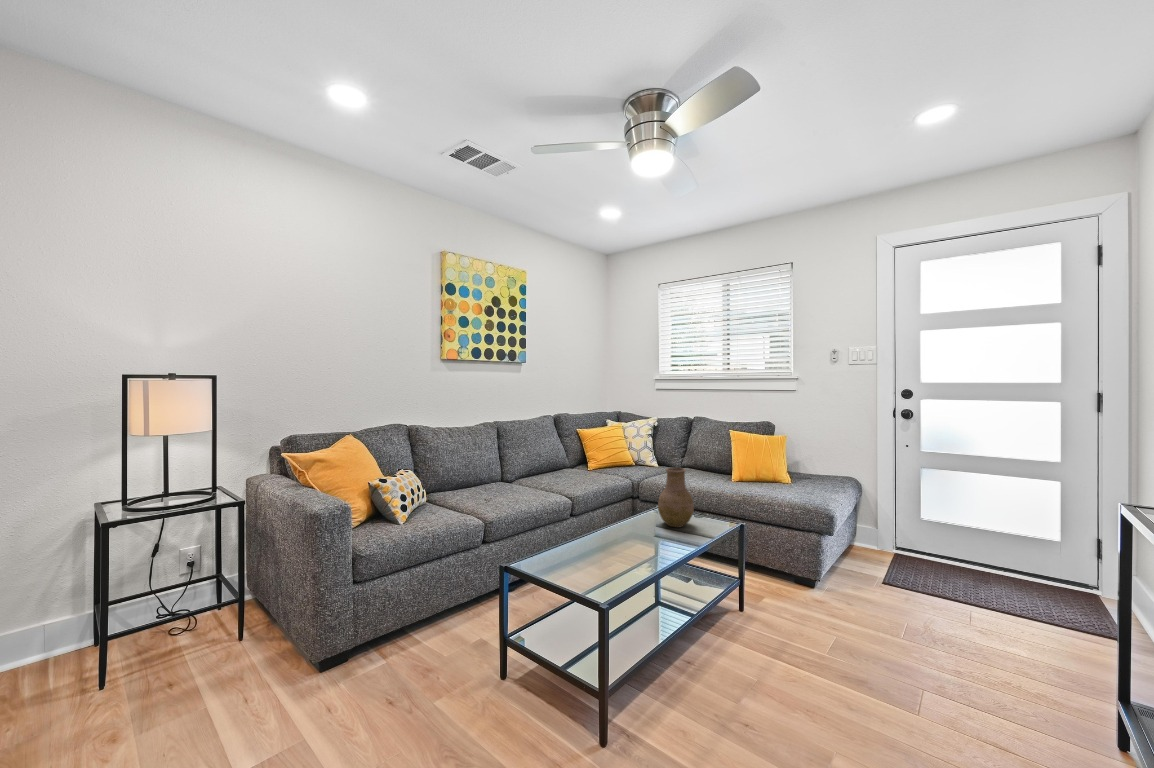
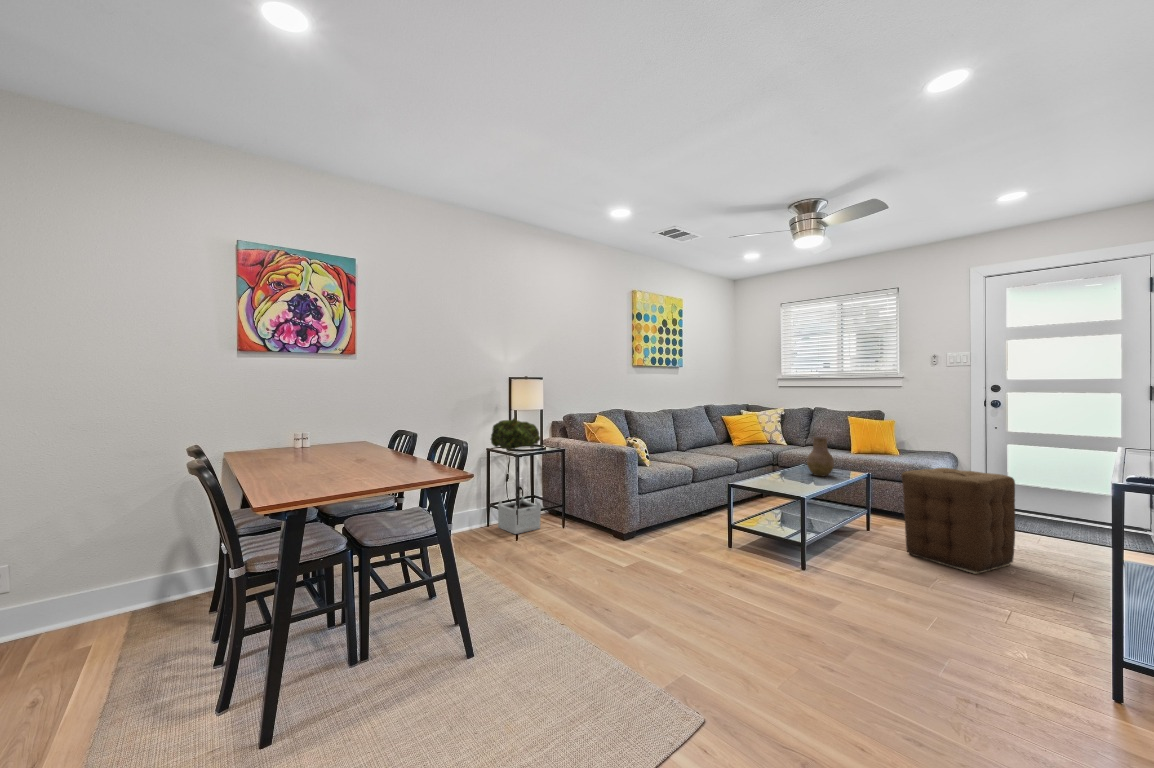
potted tree: none [97,453,208,662] -> present [491,418,541,534]
ottoman: none [775,522,940,721] -> present [902,468,1015,574]

